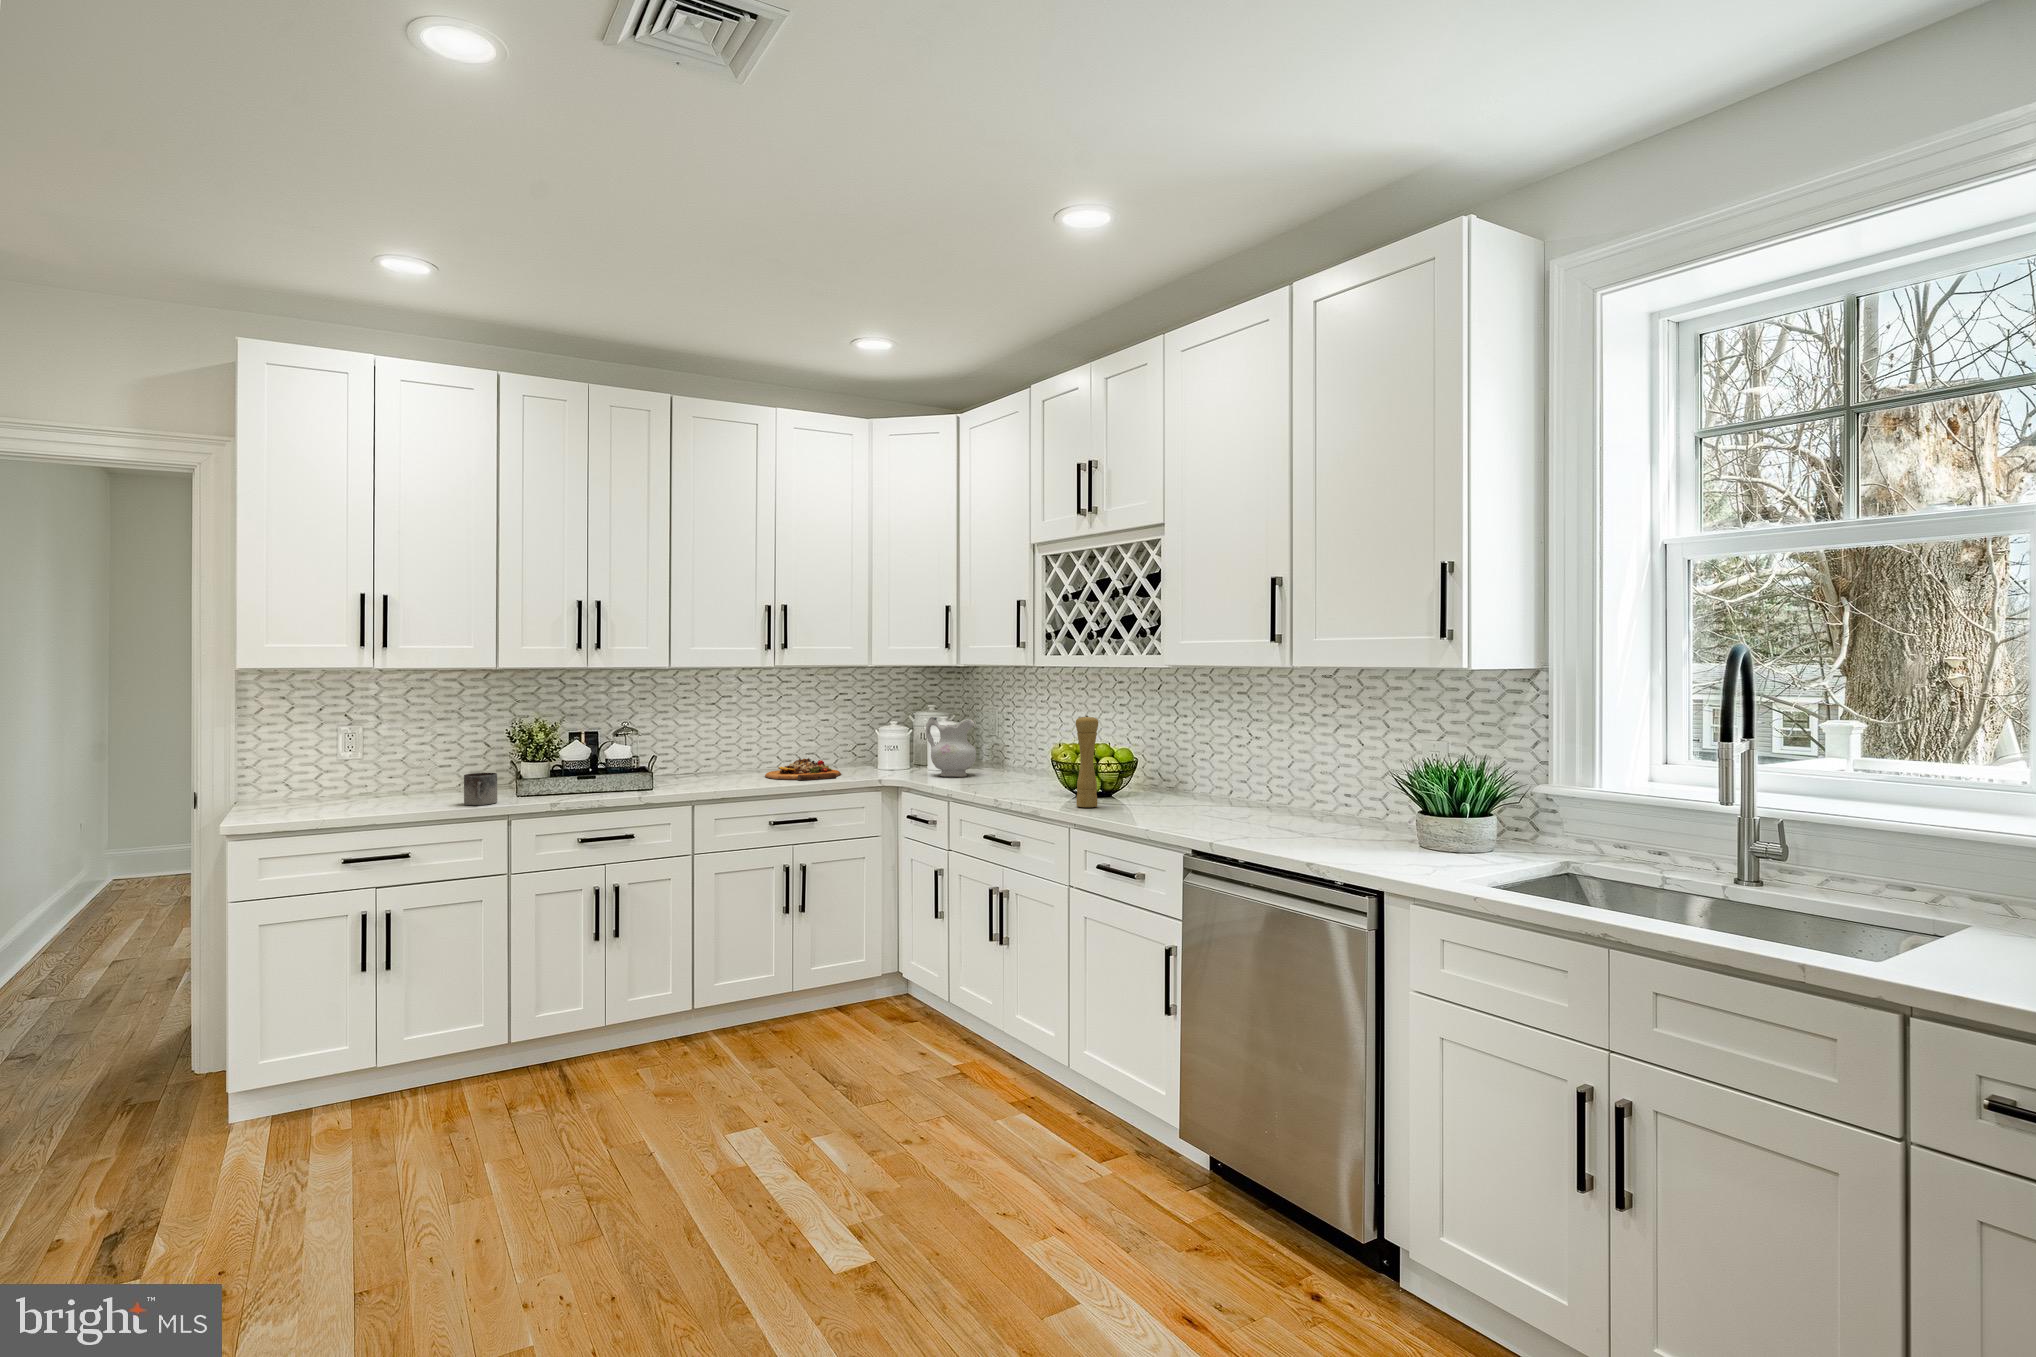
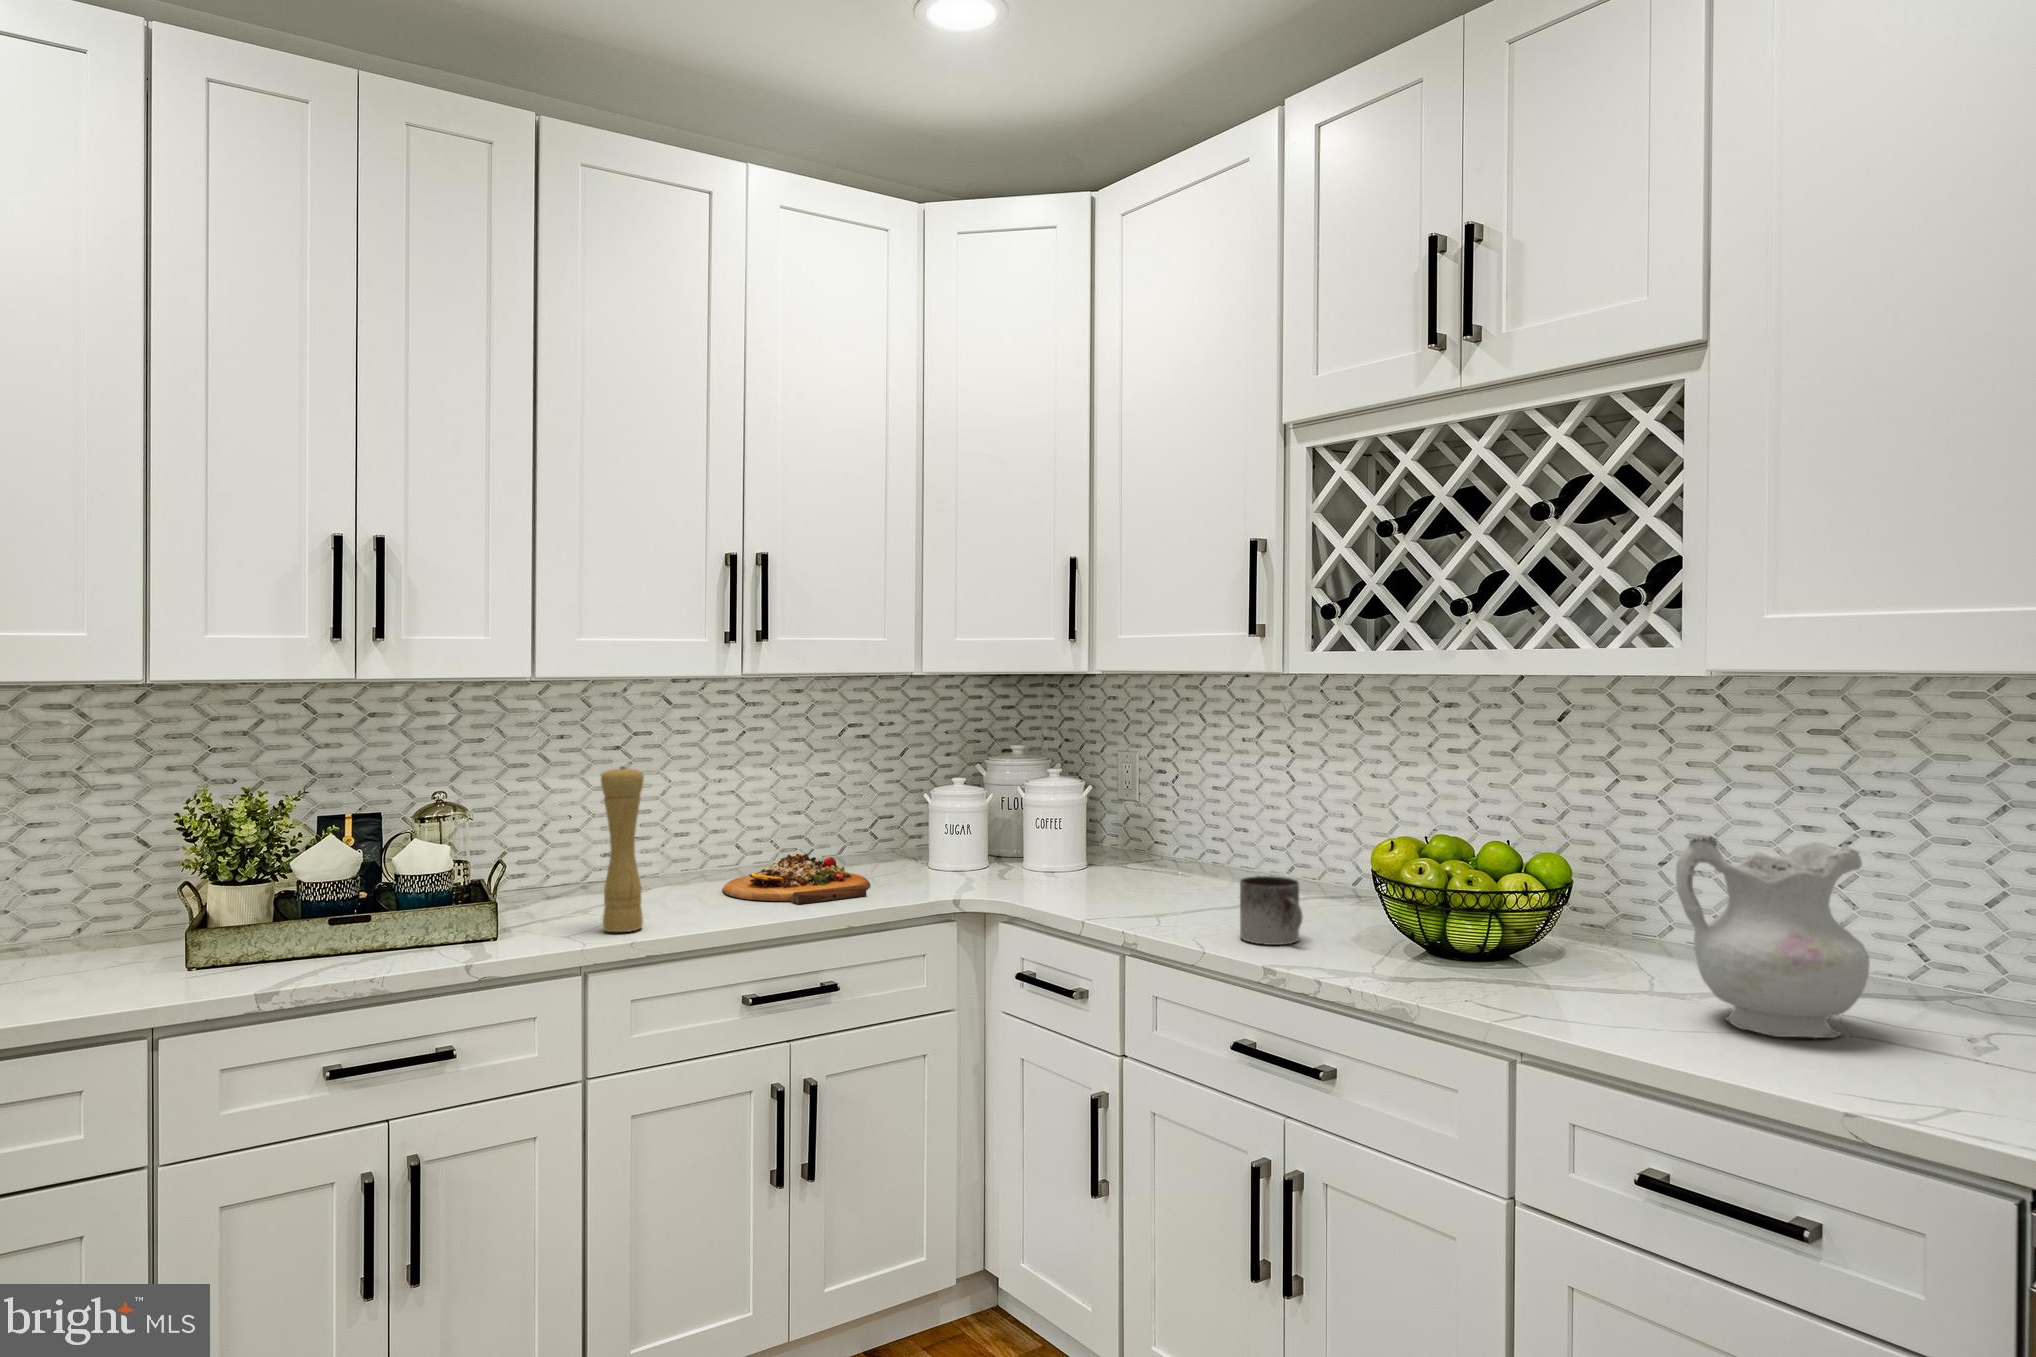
pepper mill: present [1076,716,1098,807] -> present [601,766,644,932]
ceramic pitcher: present [926,717,976,777] -> present [1676,836,1870,1038]
mug: present [464,773,497,805] -> present [1240,876,1303,945]

